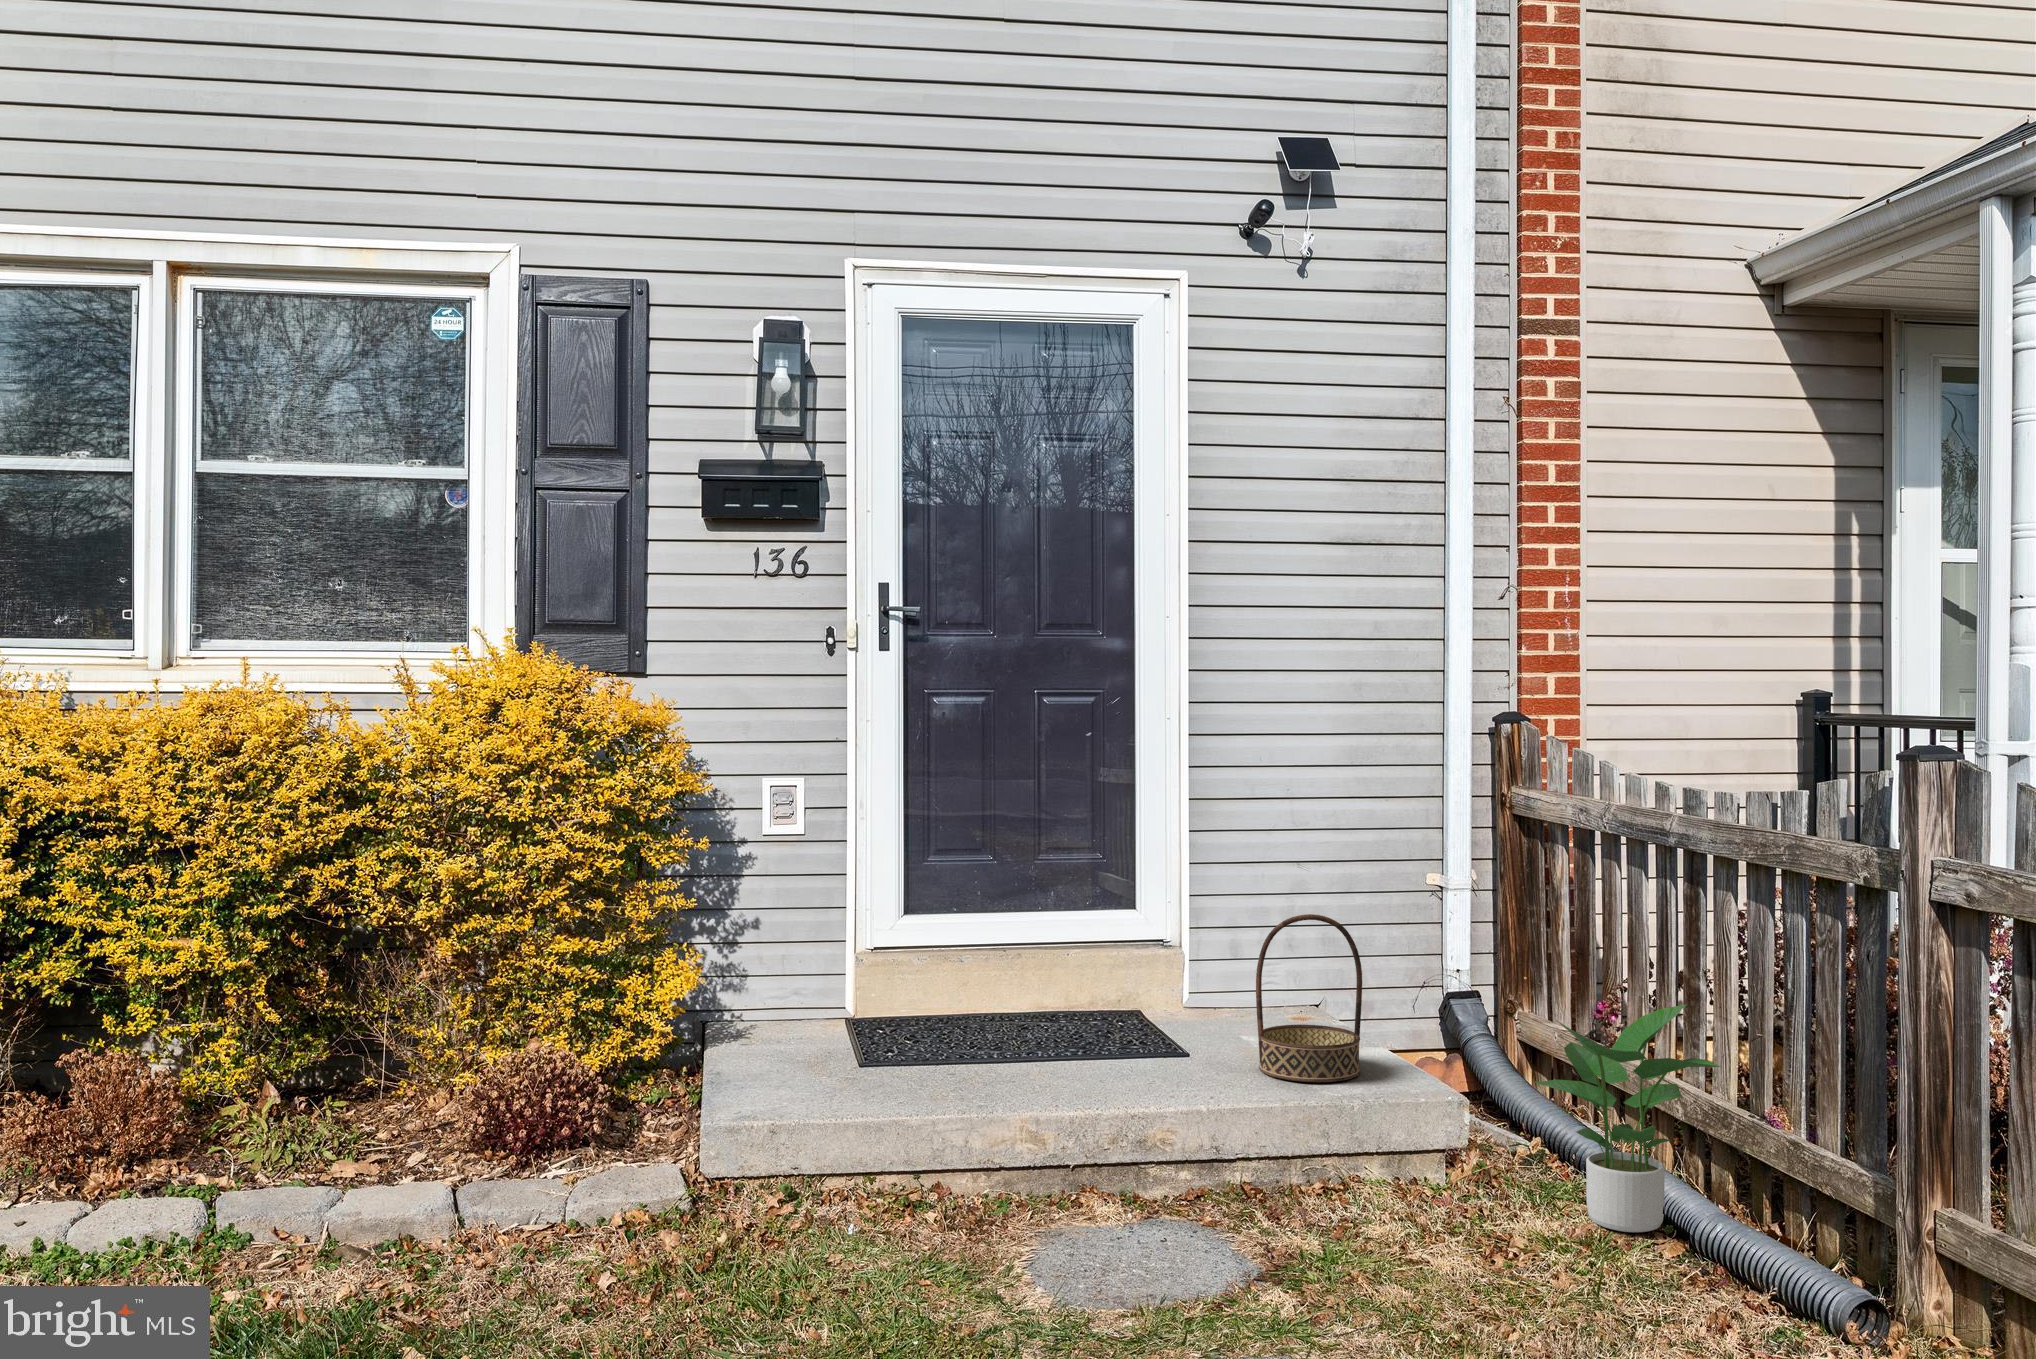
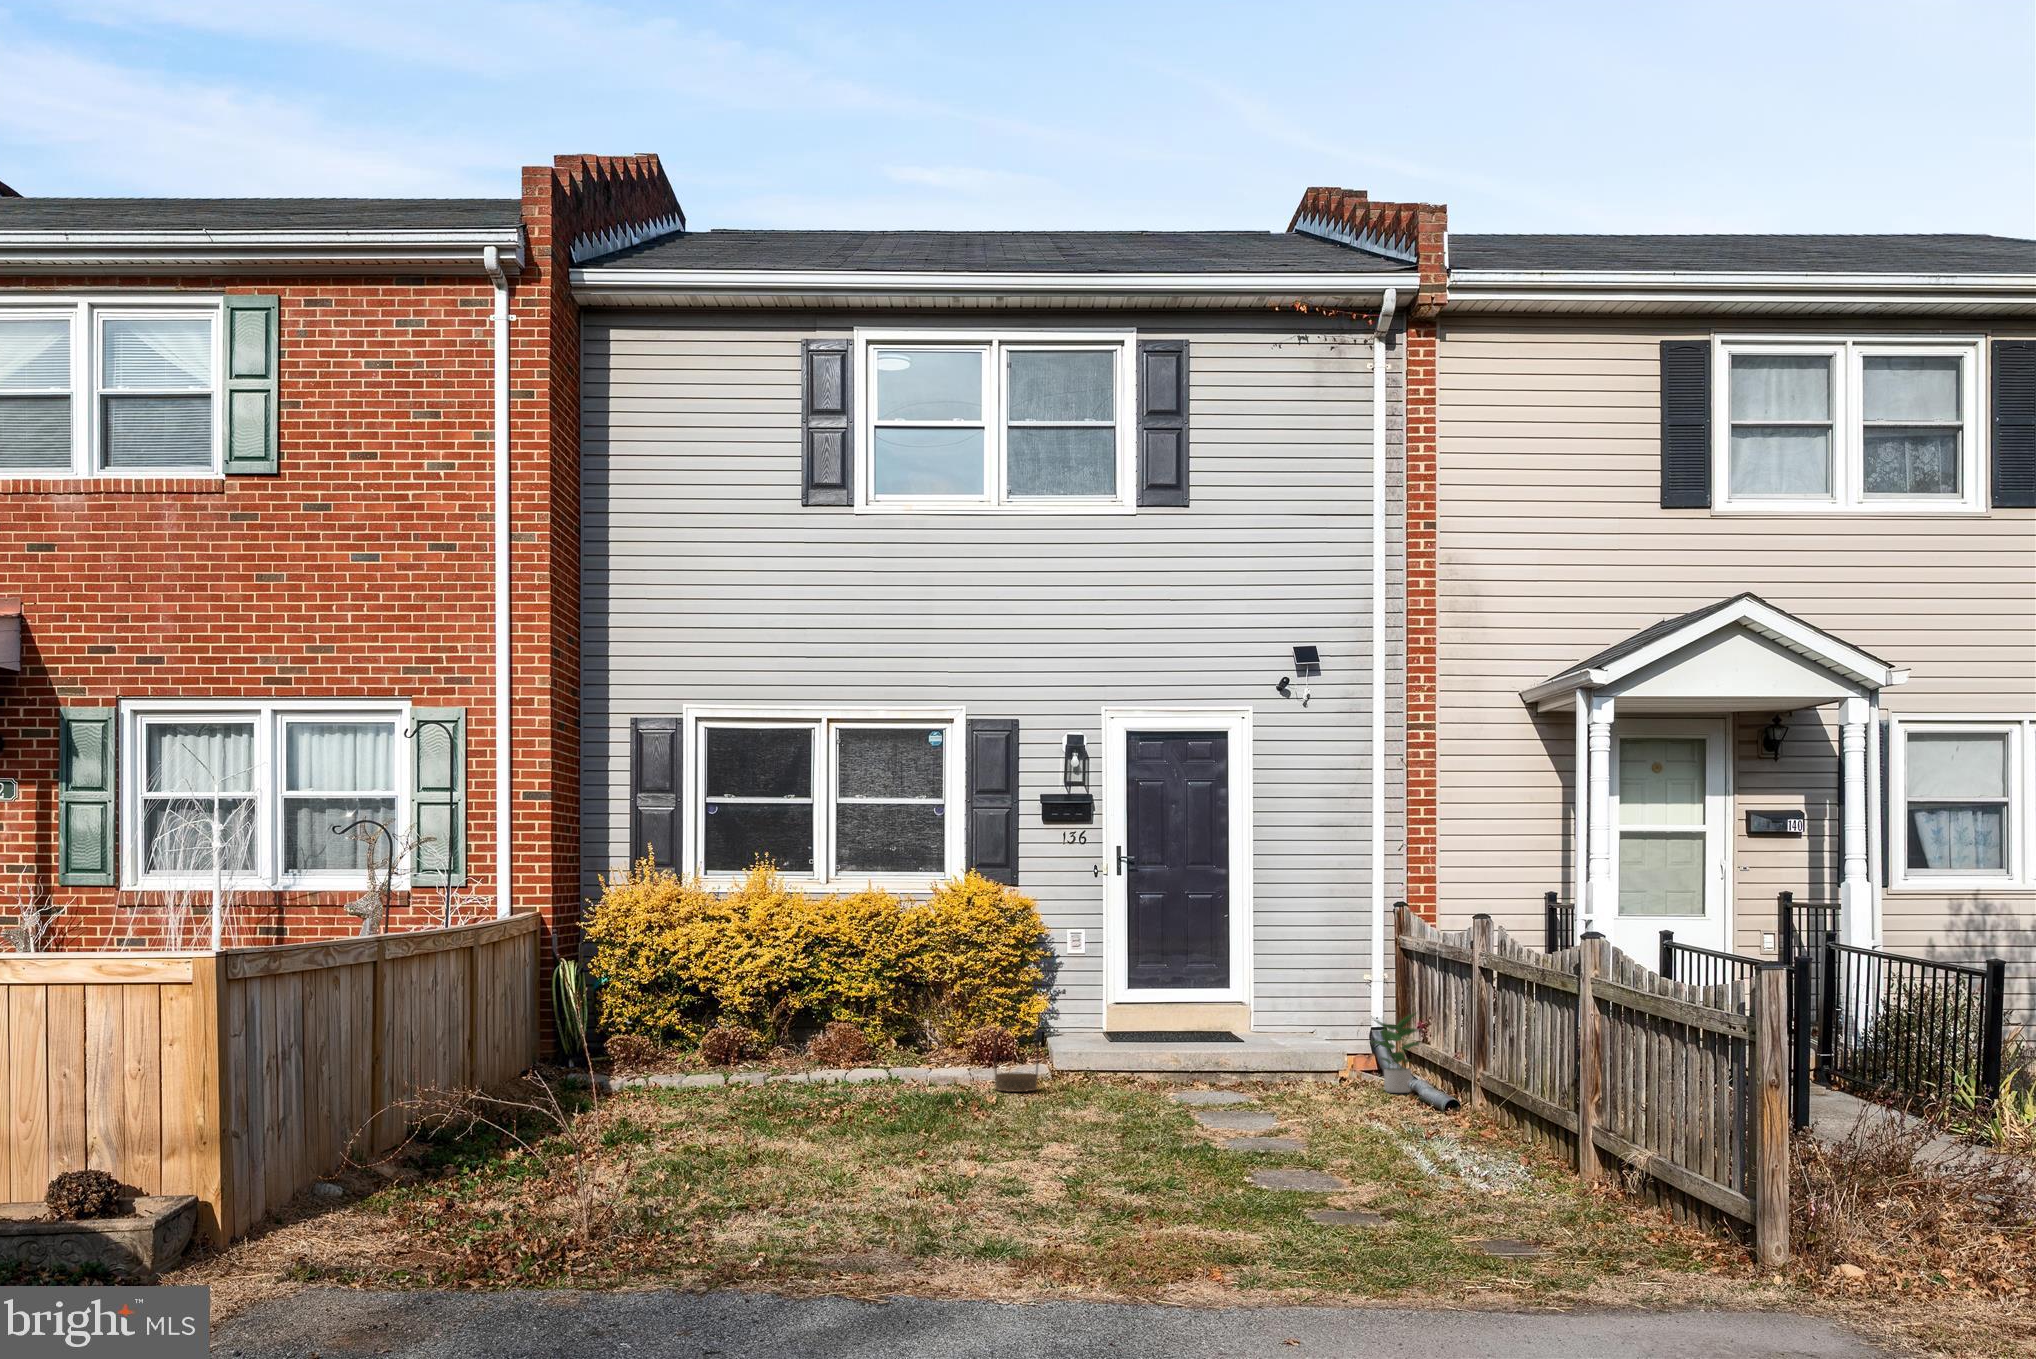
basket: present [1256,914,1362,1082] -> present [994,1024,1039,1092]

